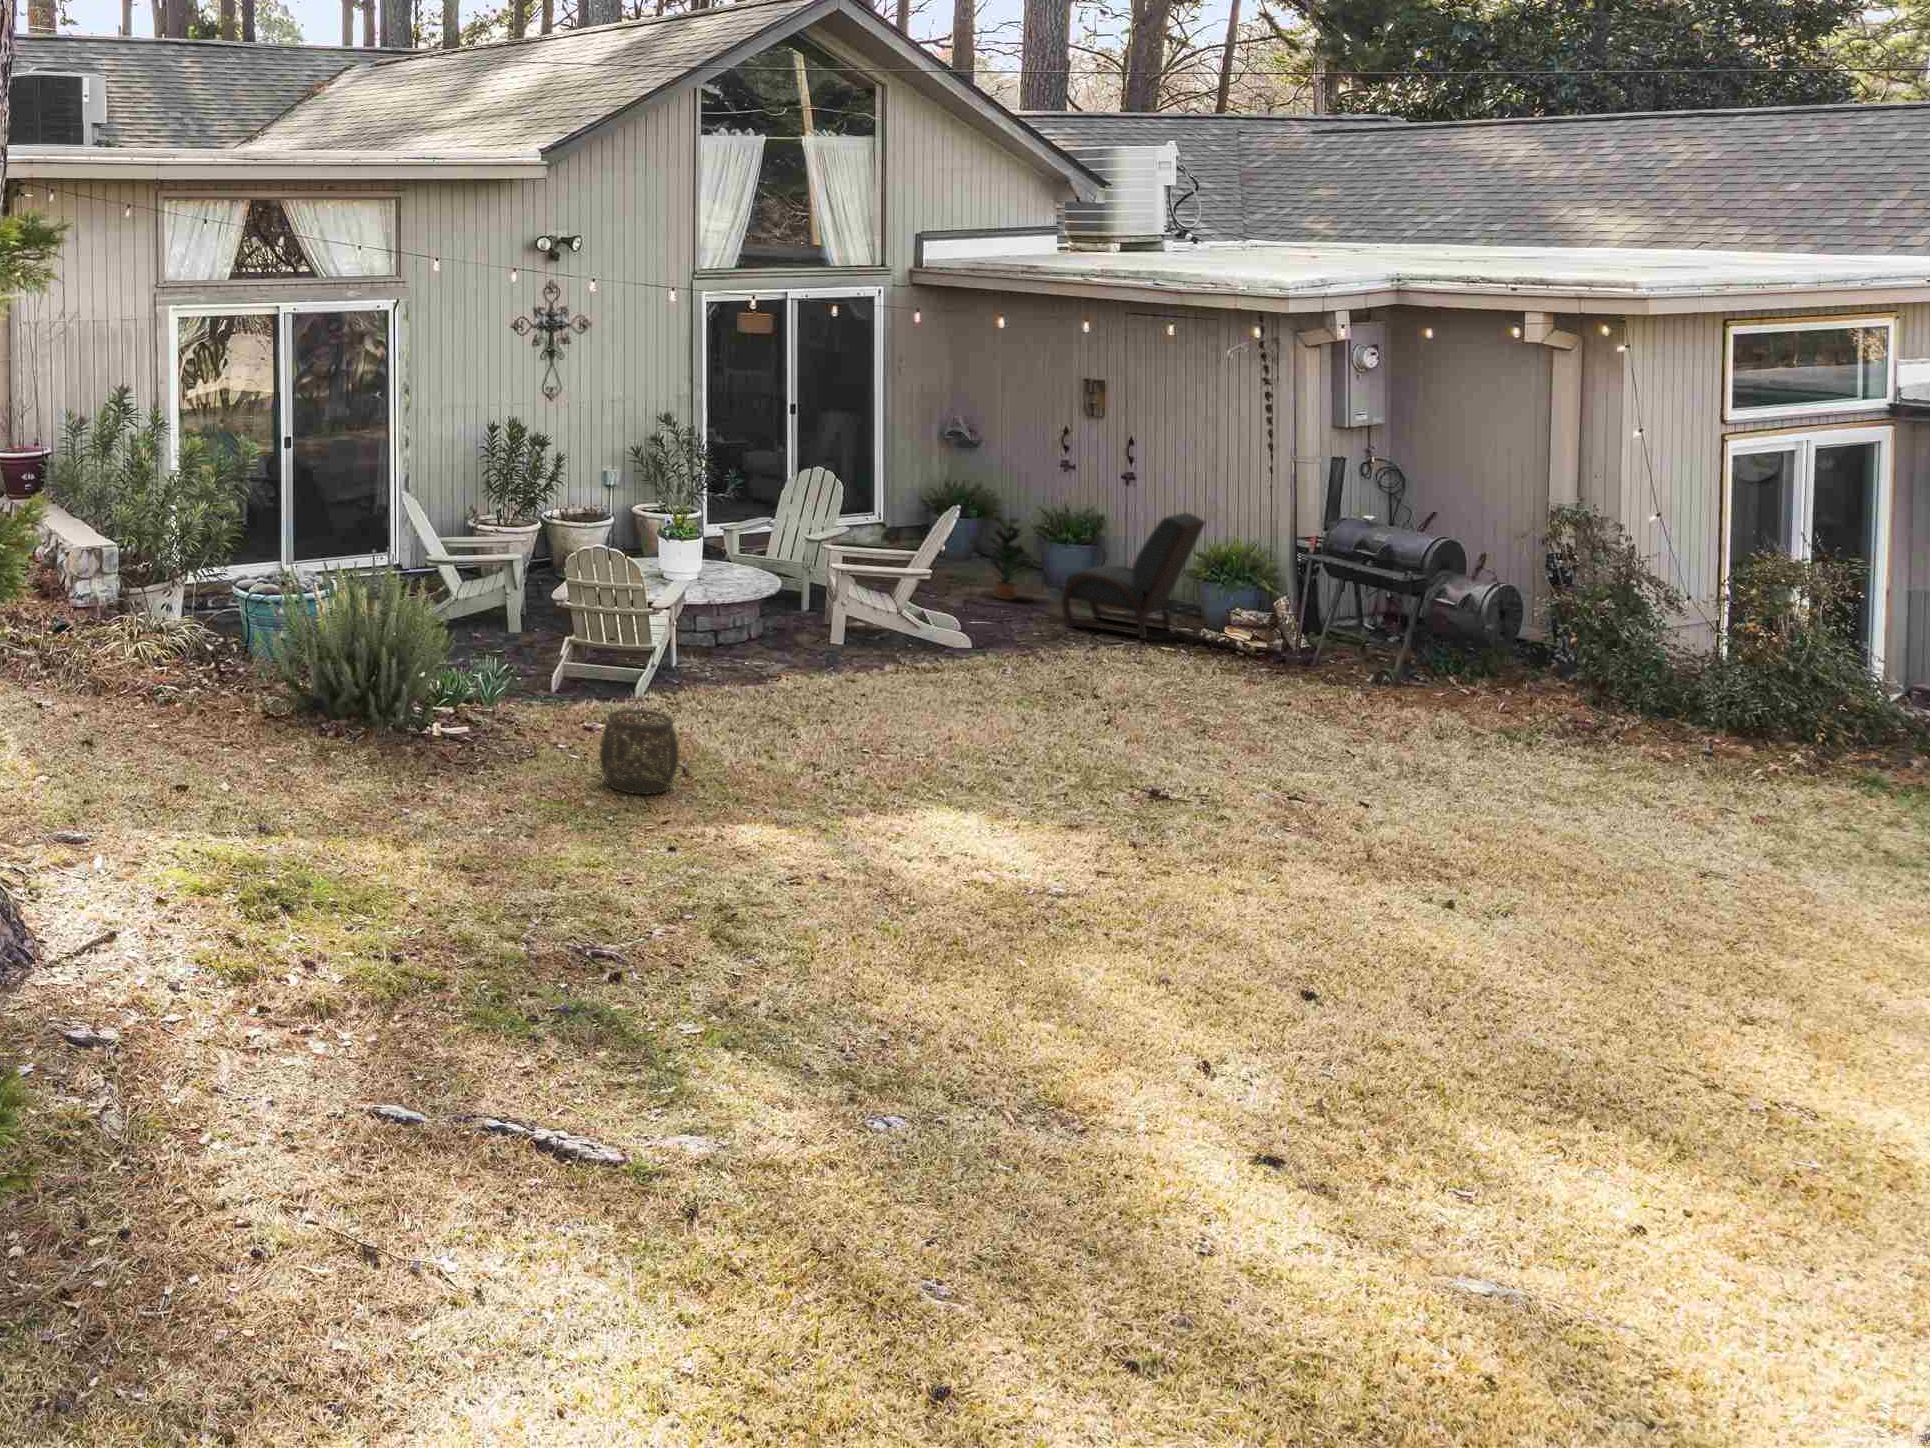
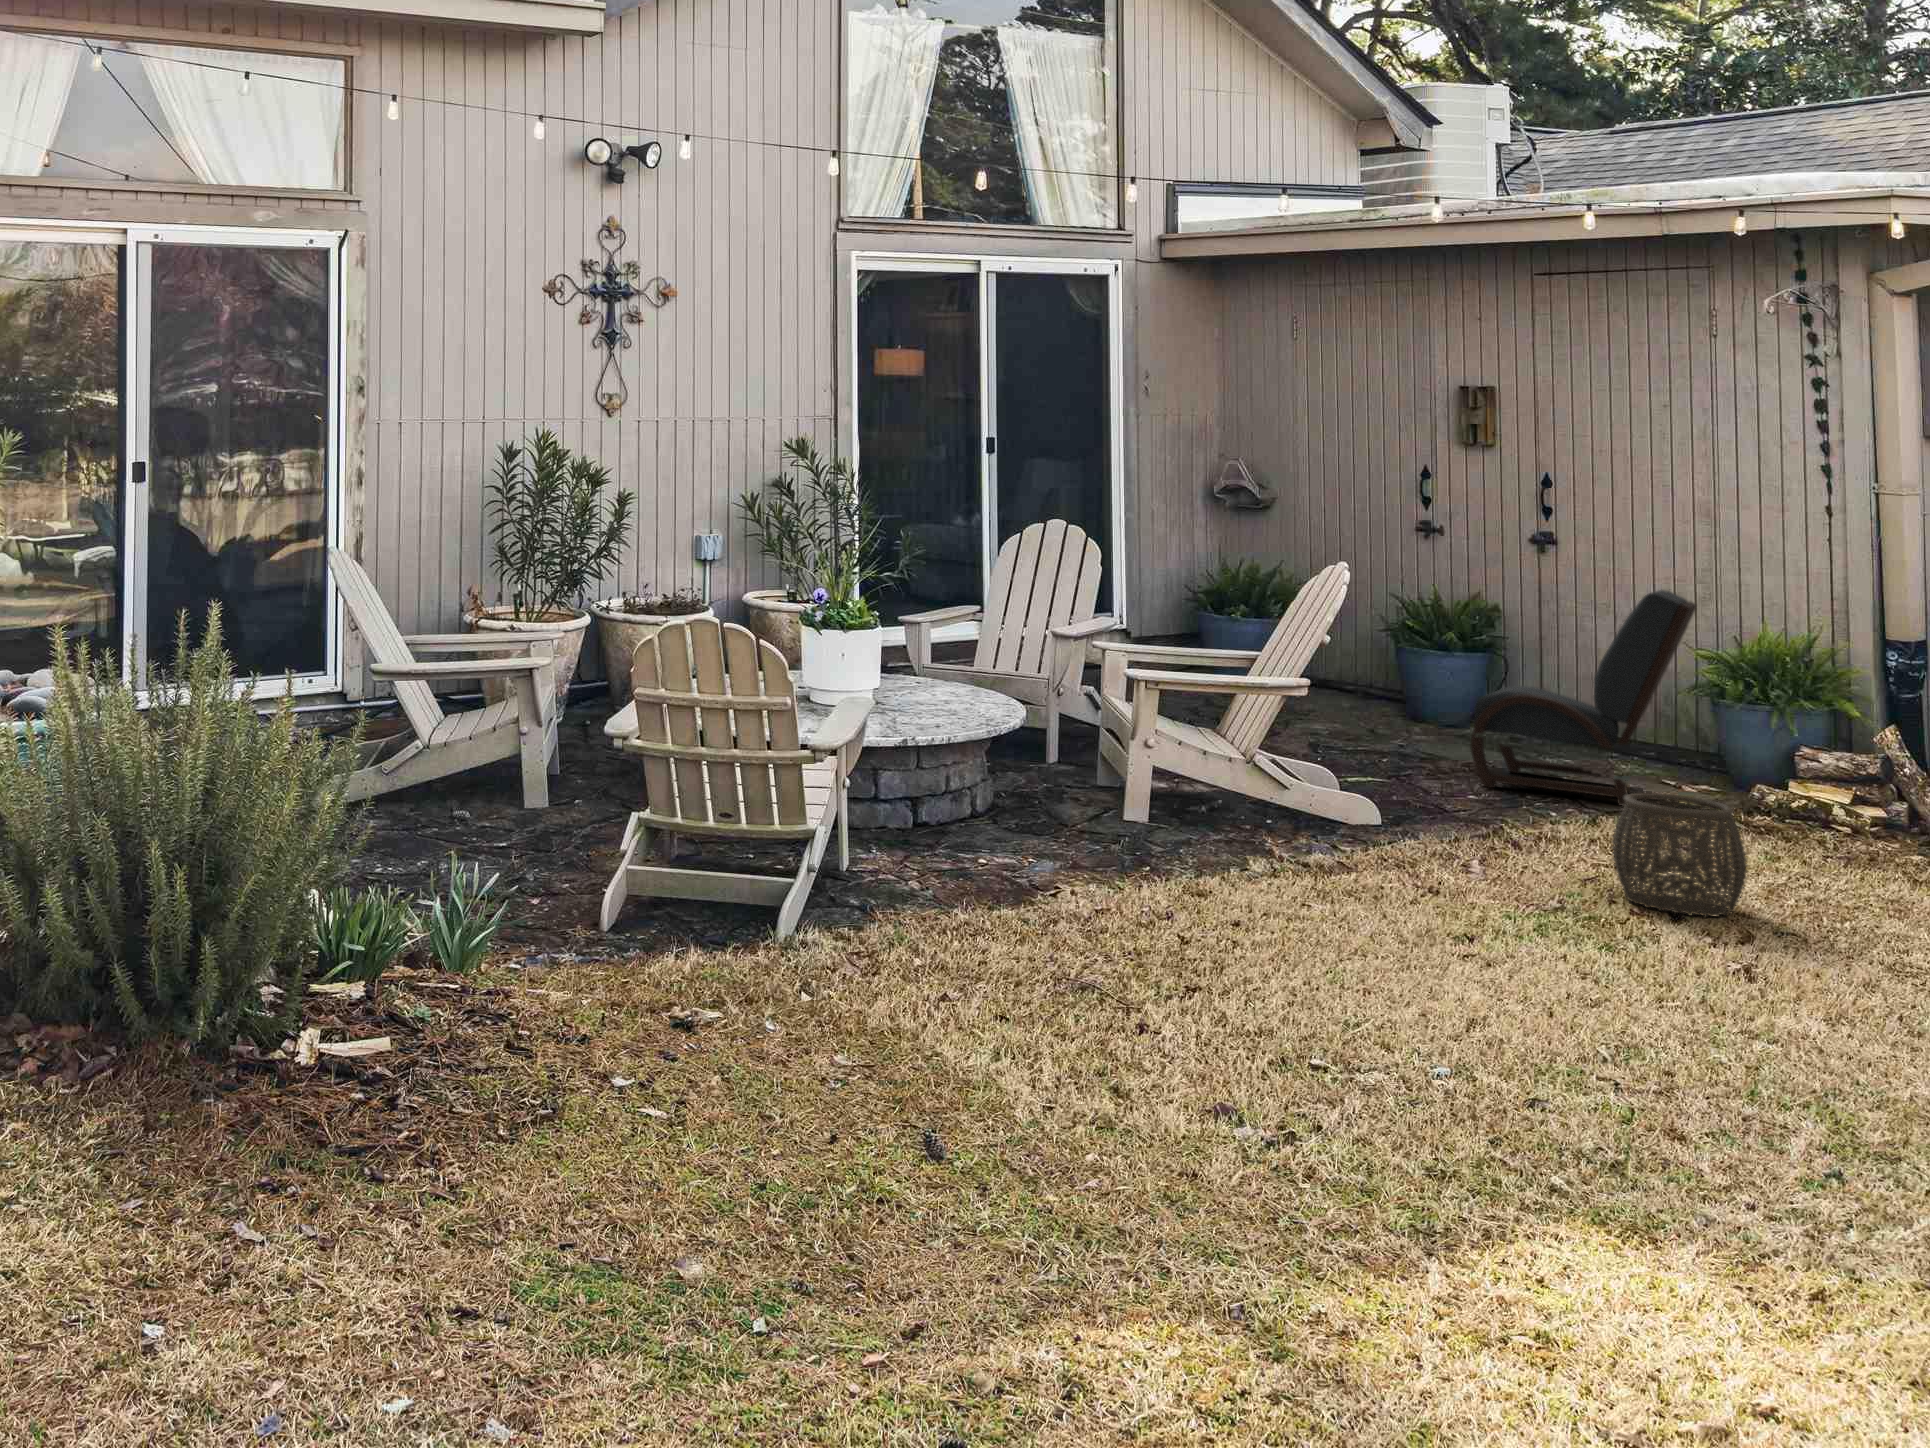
potted plant: present [984,517,1030,599] -> none [1303,612,1387,747]
woven basket: present [599,709,679,794] -> present [1612,793,1748,917]

